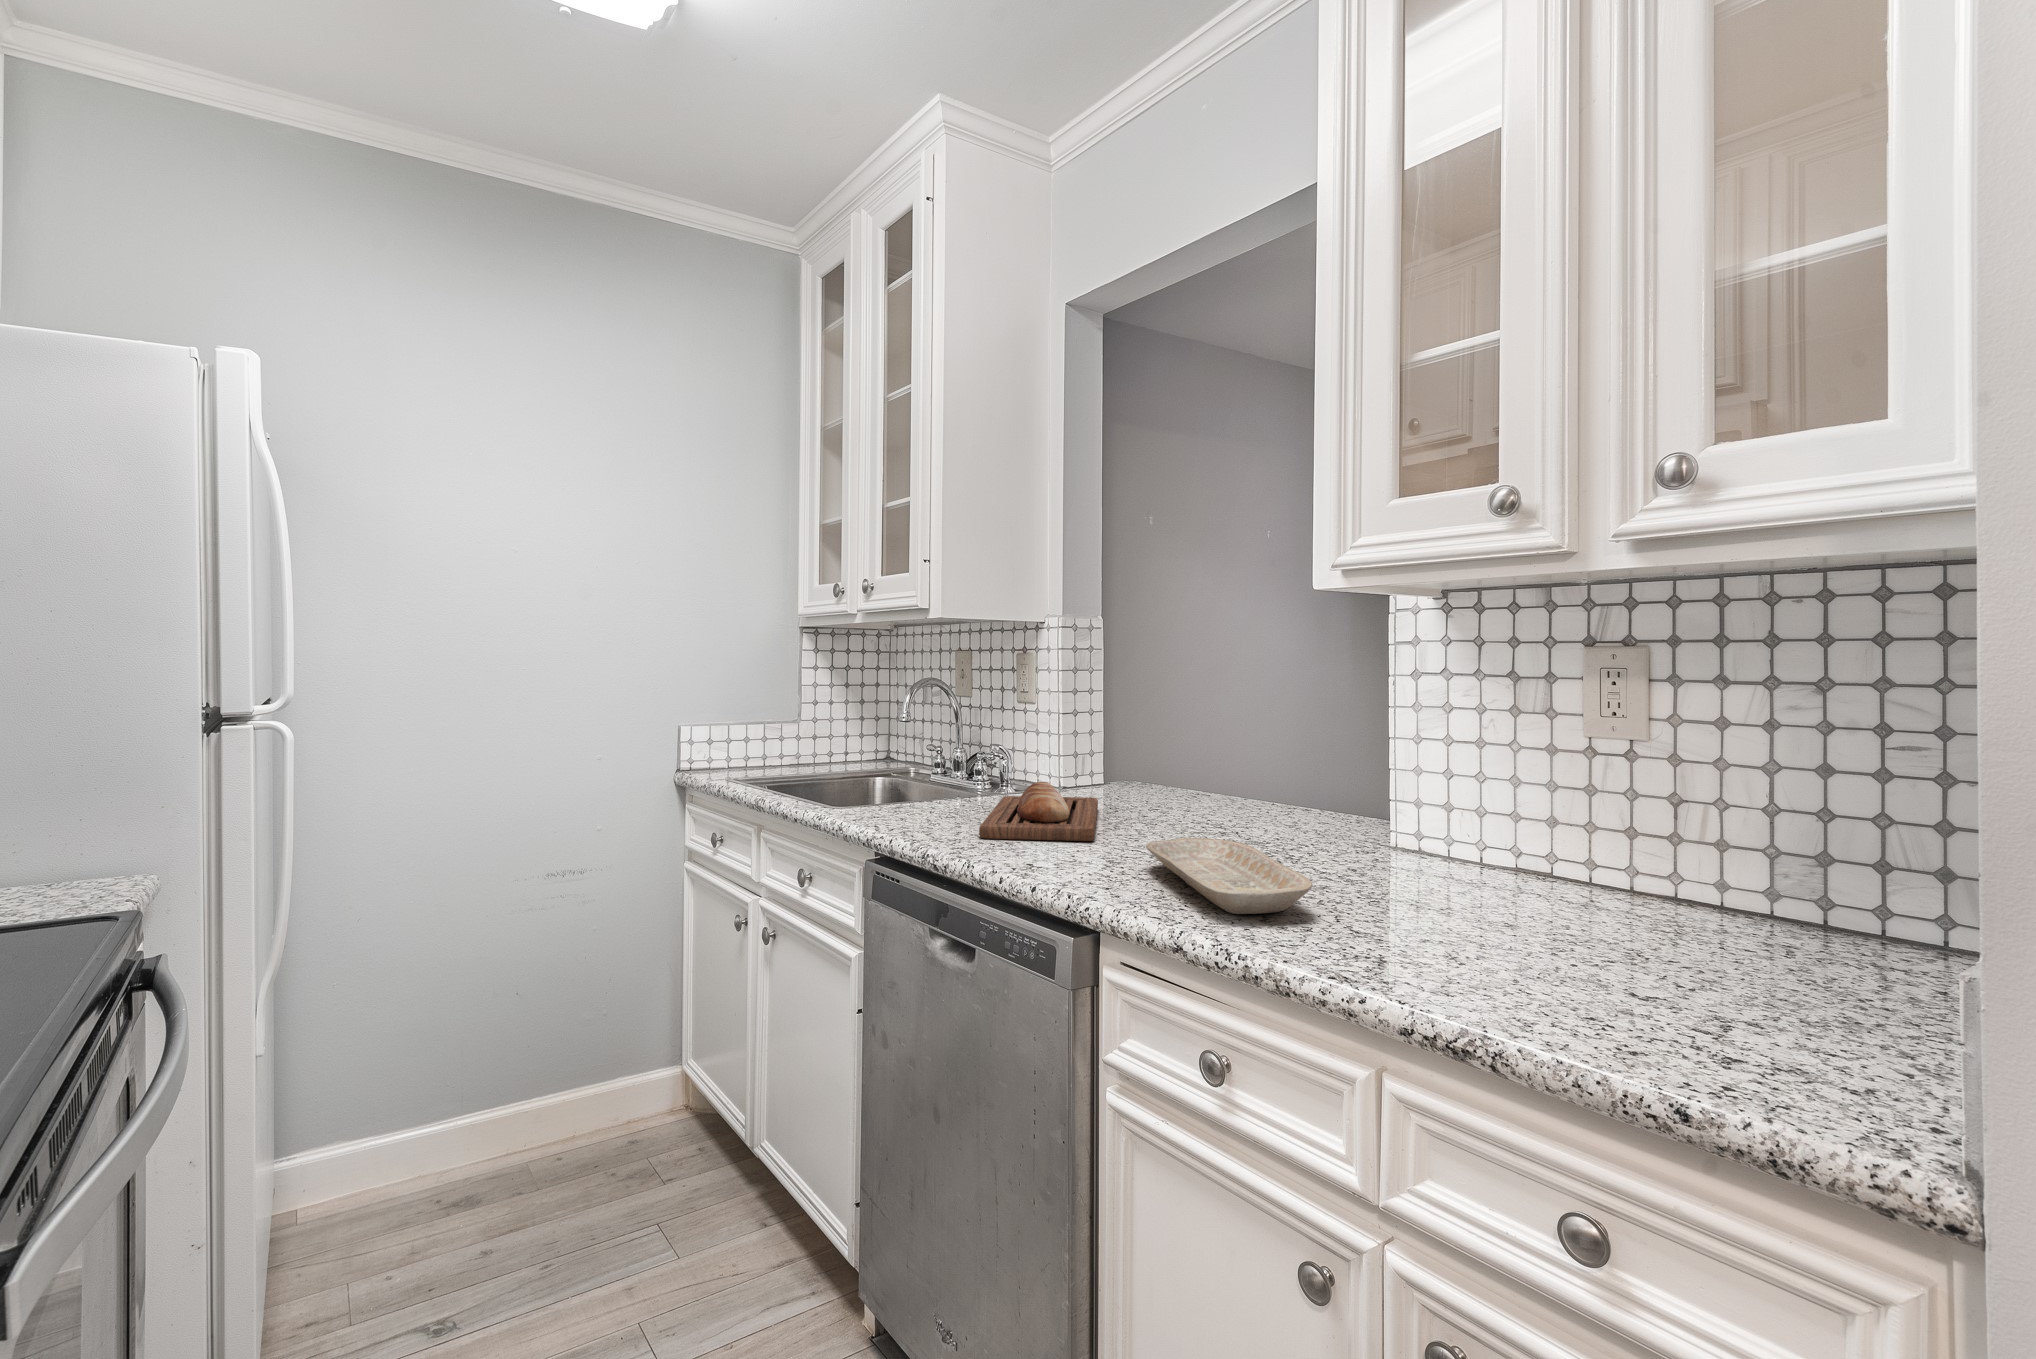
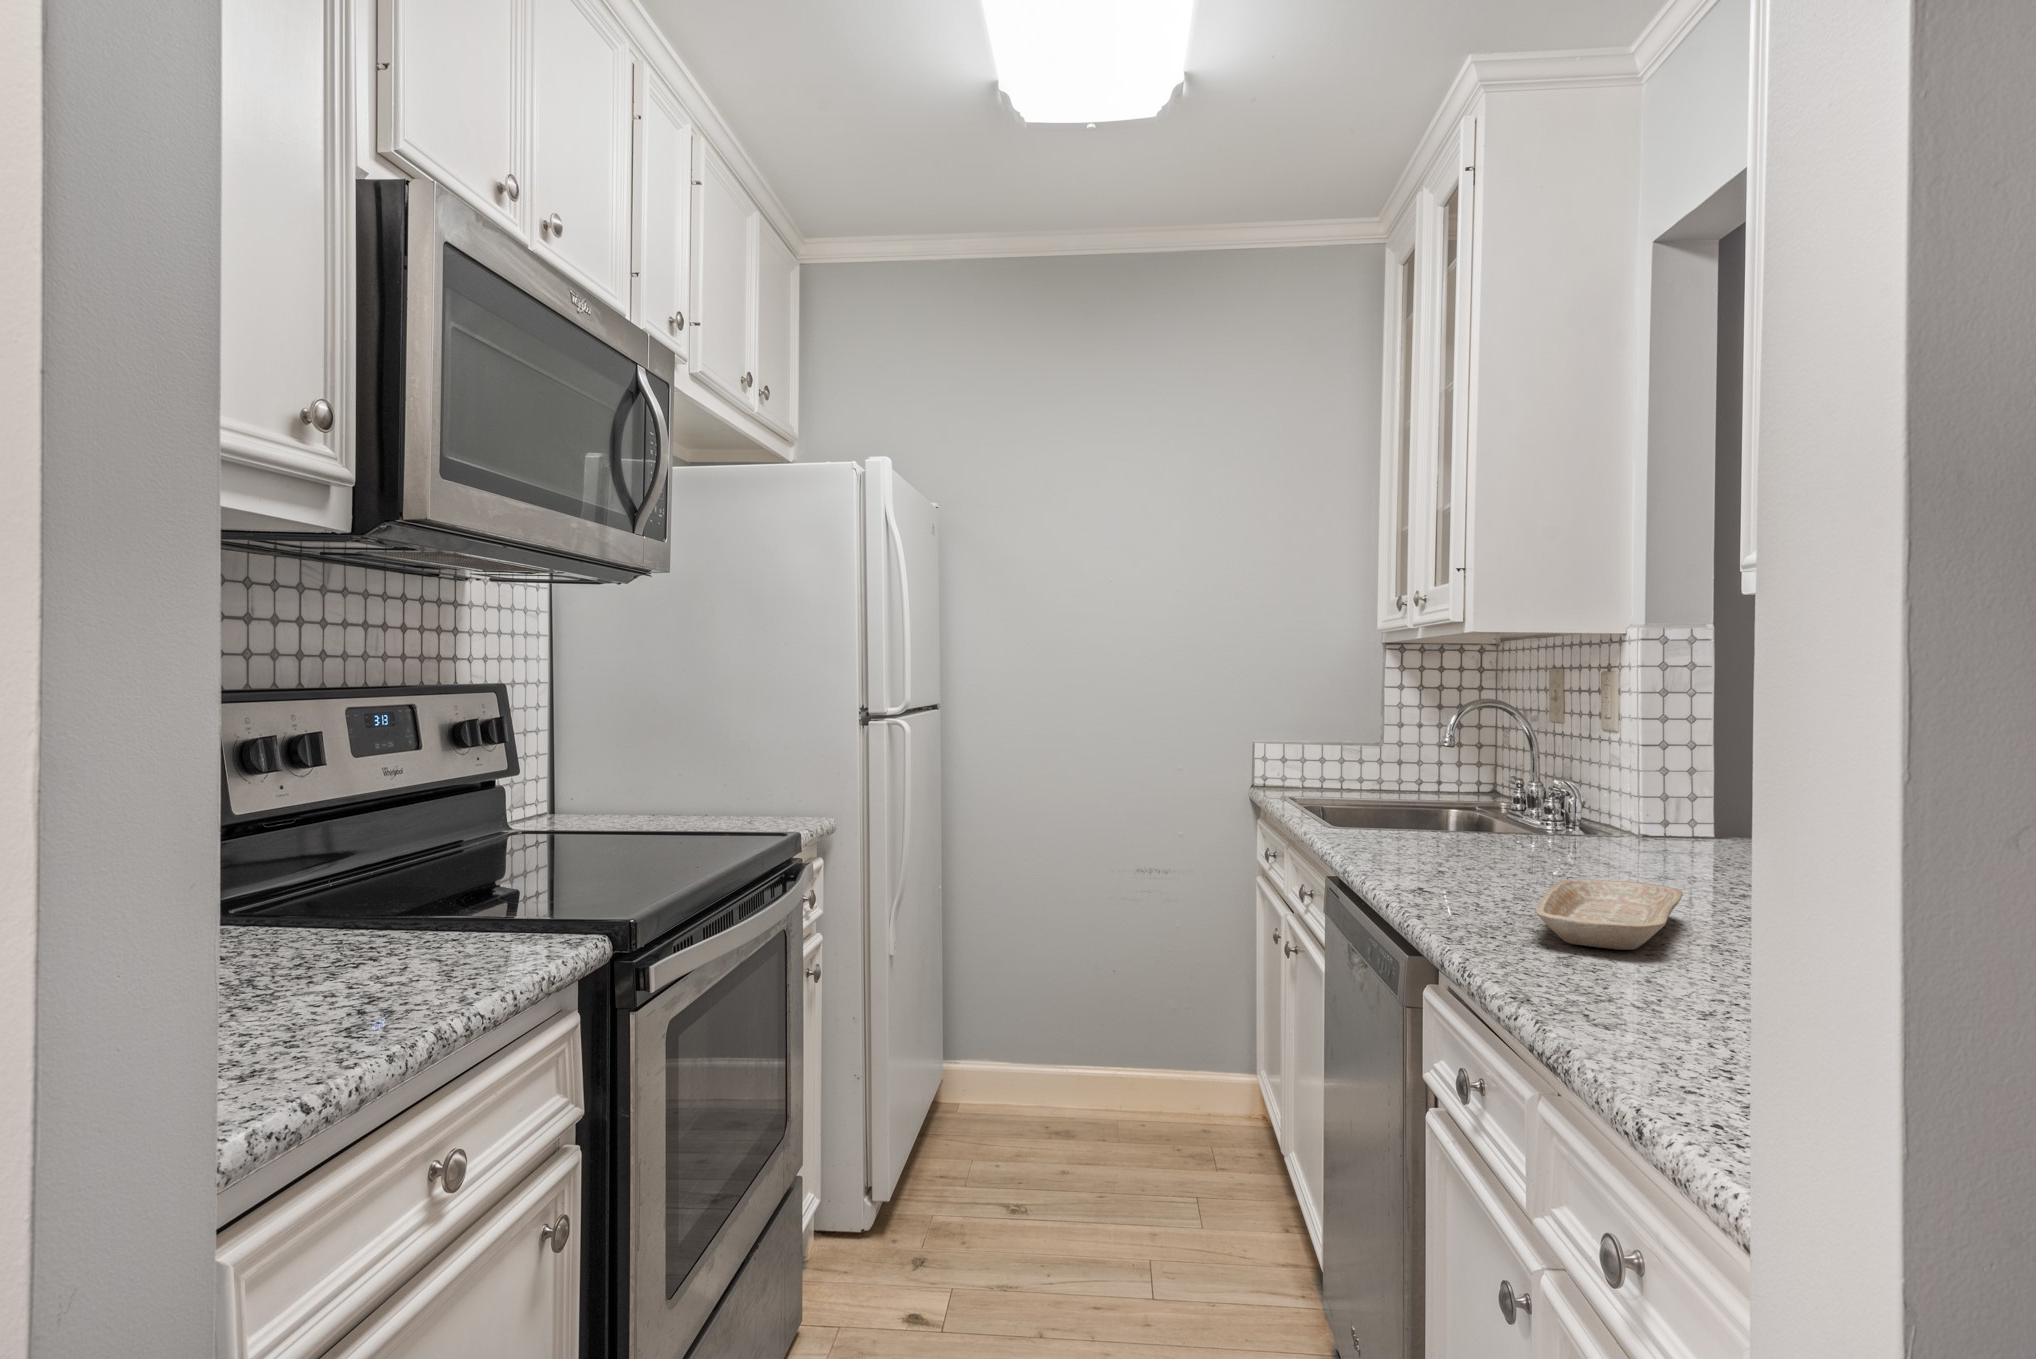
bread loaf: present [979,782,1098,841] -> none [1438,818,1641,880]

